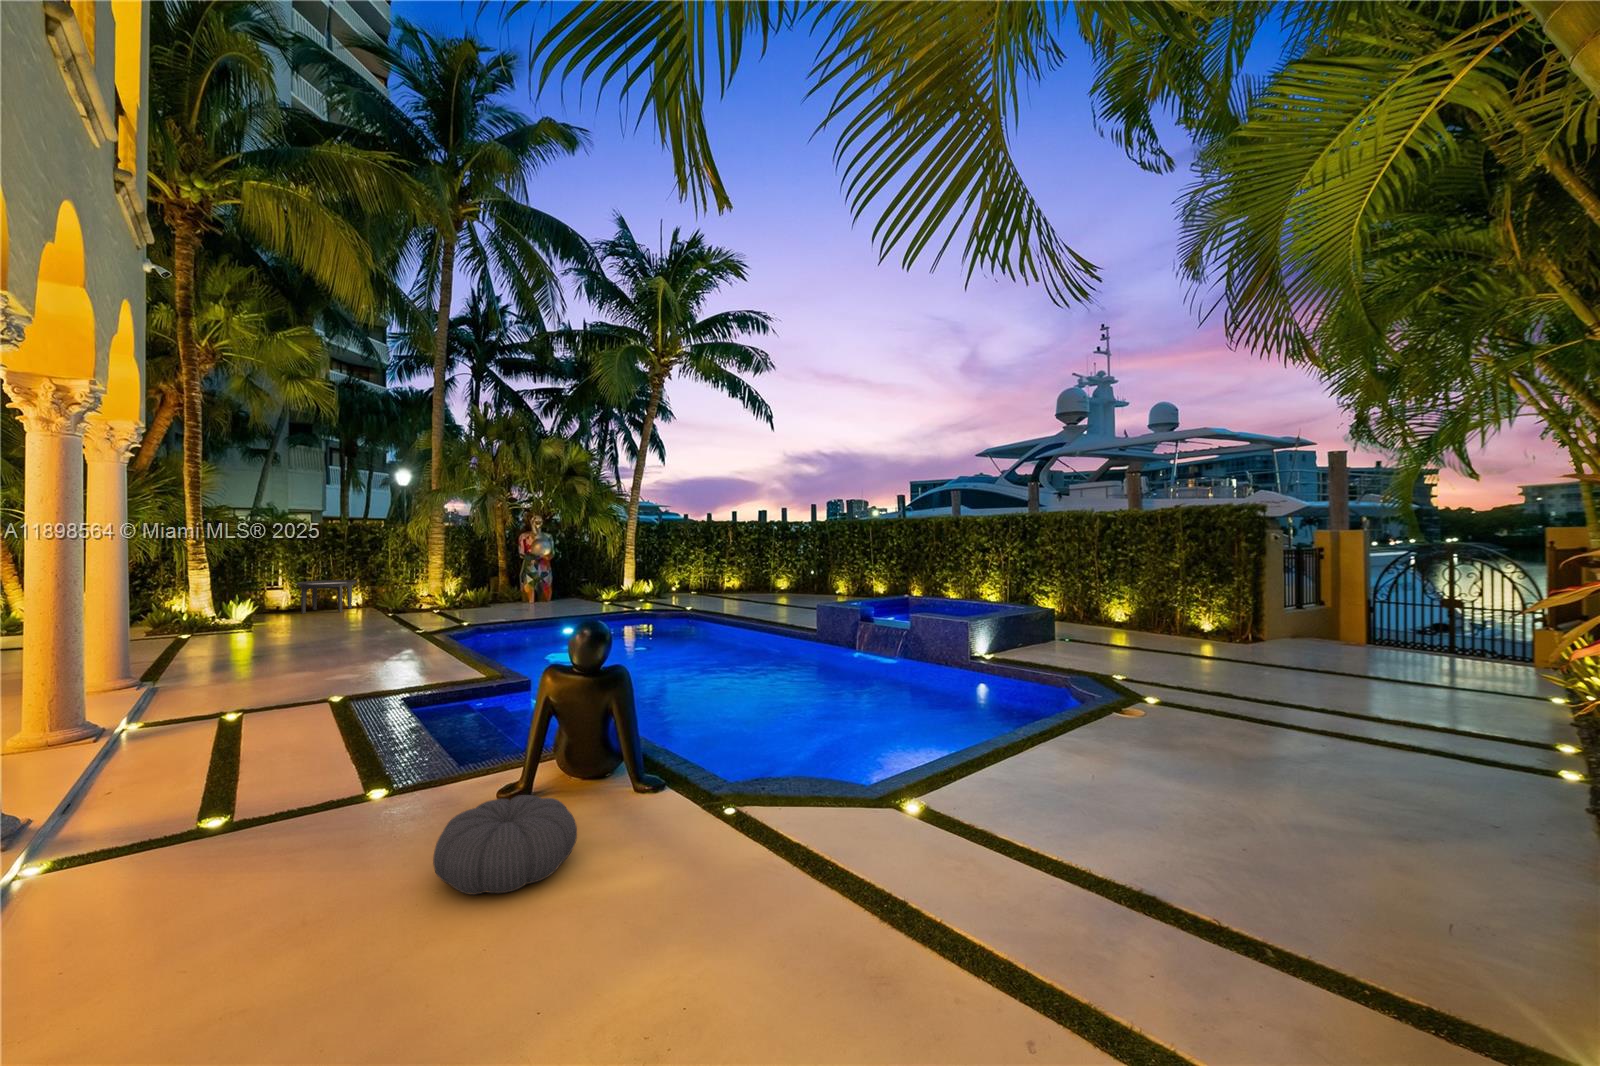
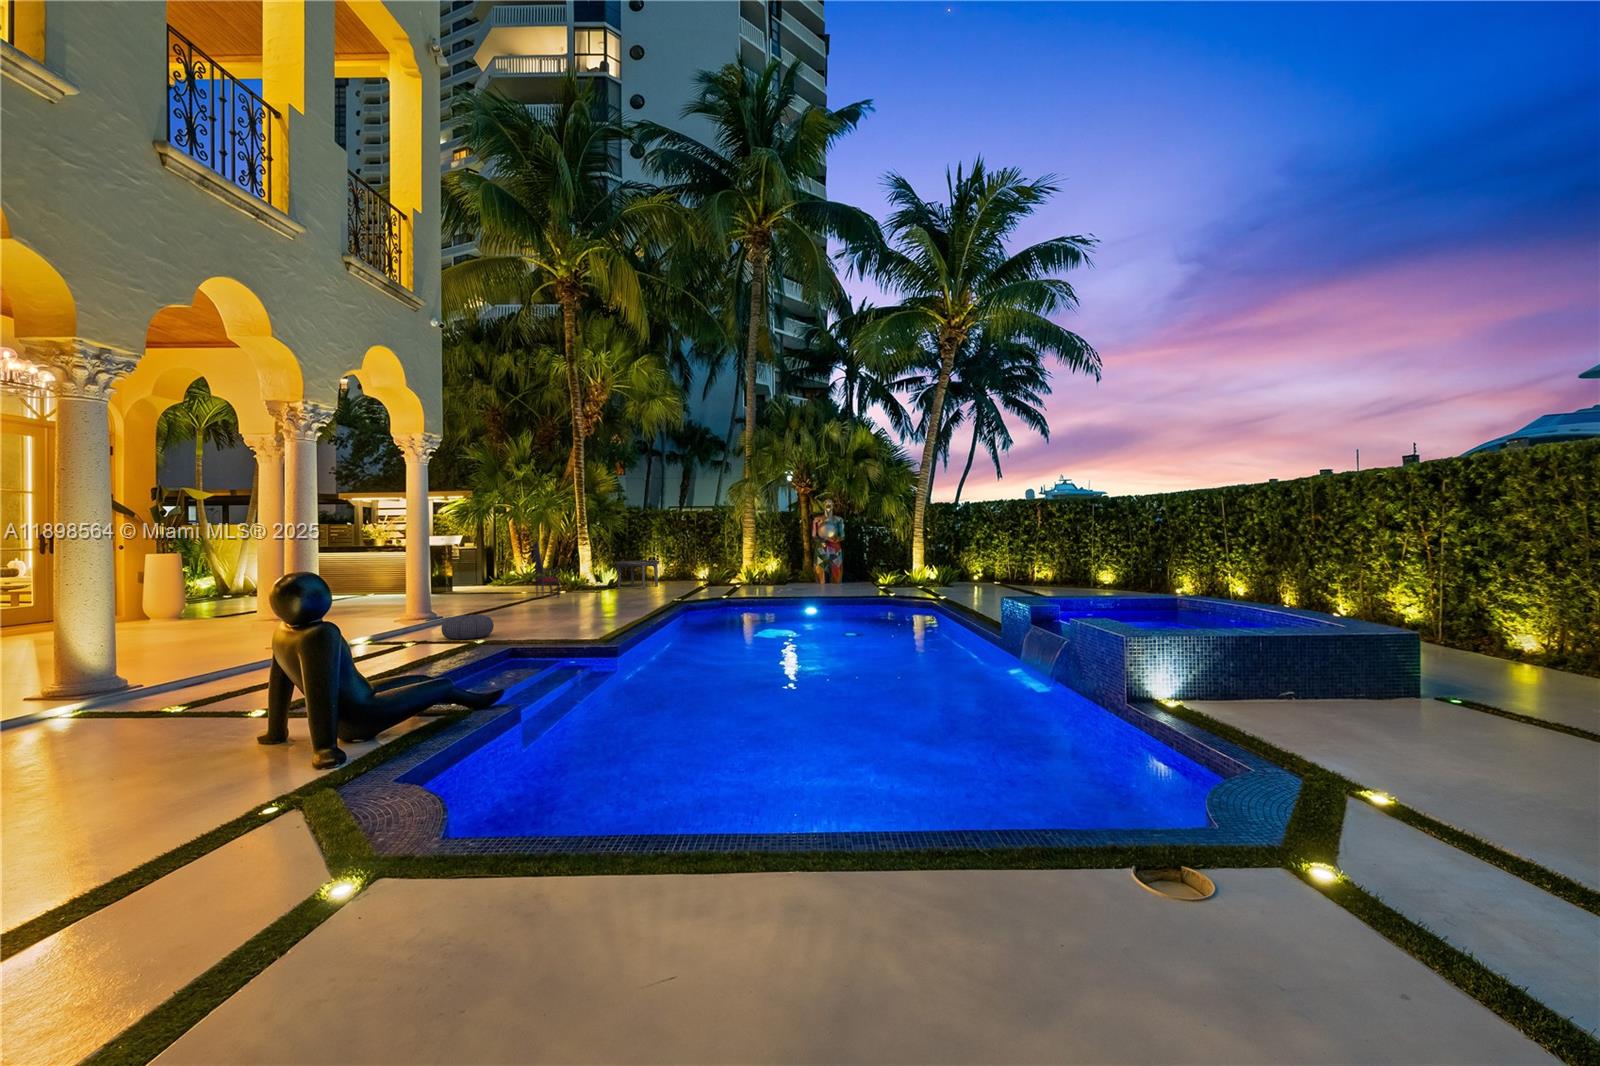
armchair: none [206,562,250,631] -> present [533,542,560,598]
pouf: present [433,795,577,895] -> present [441,615,494,640]

